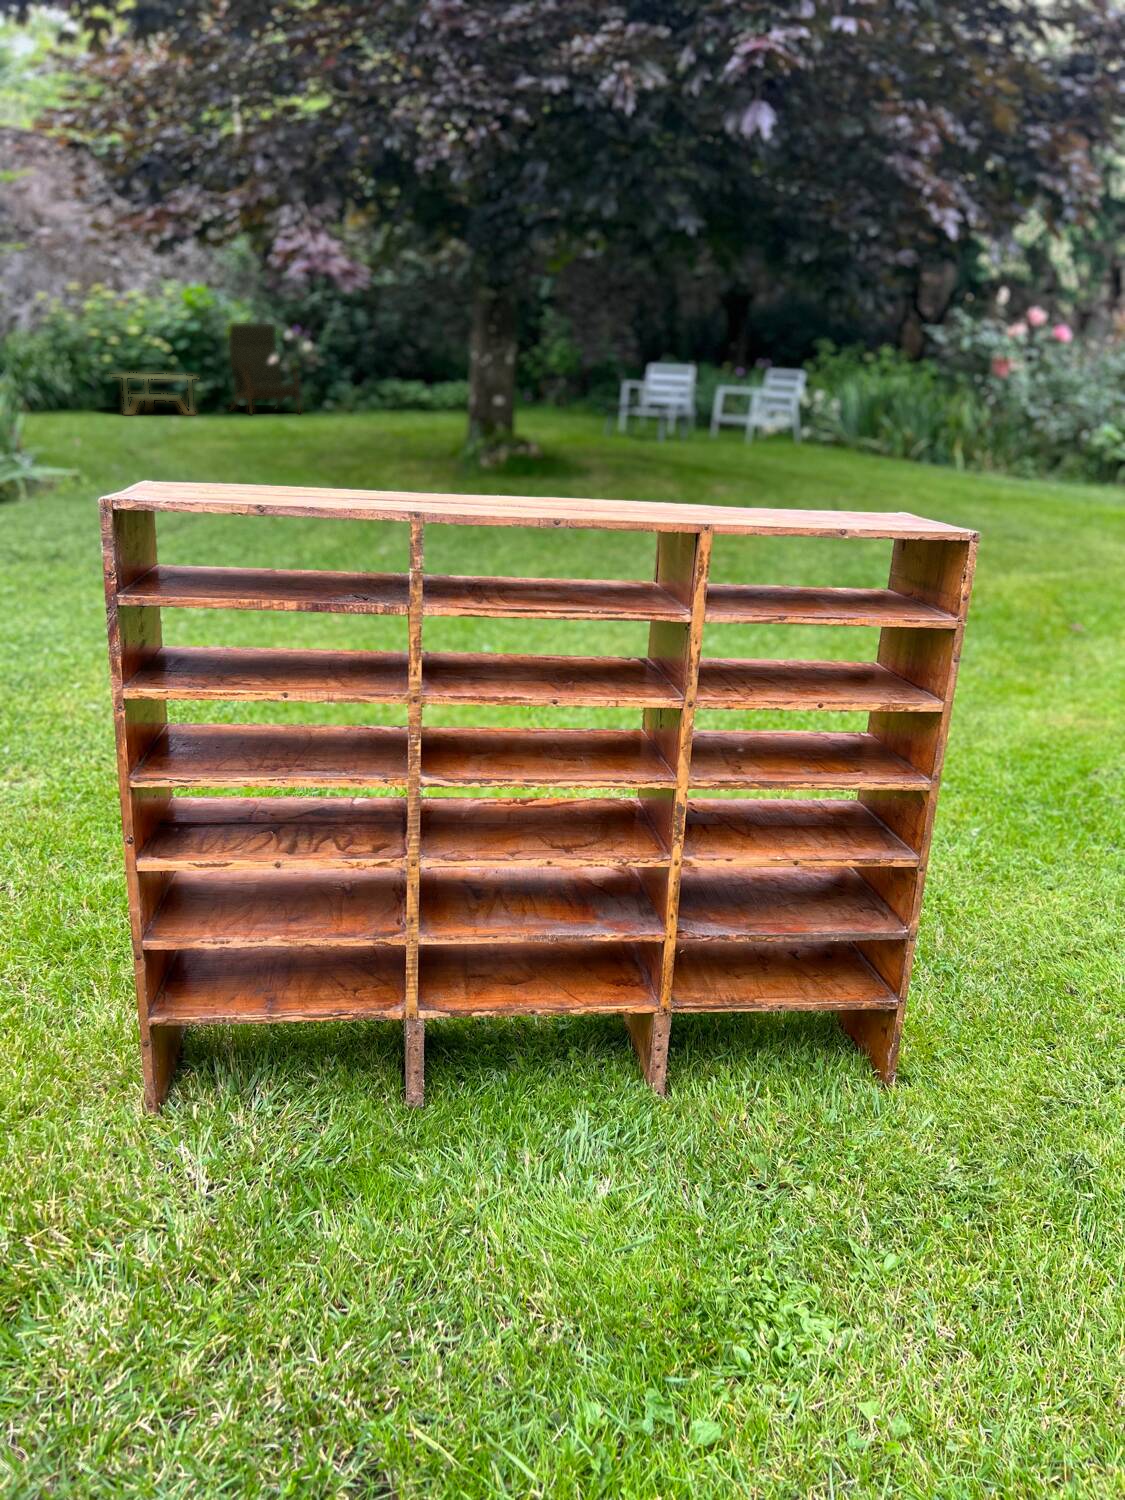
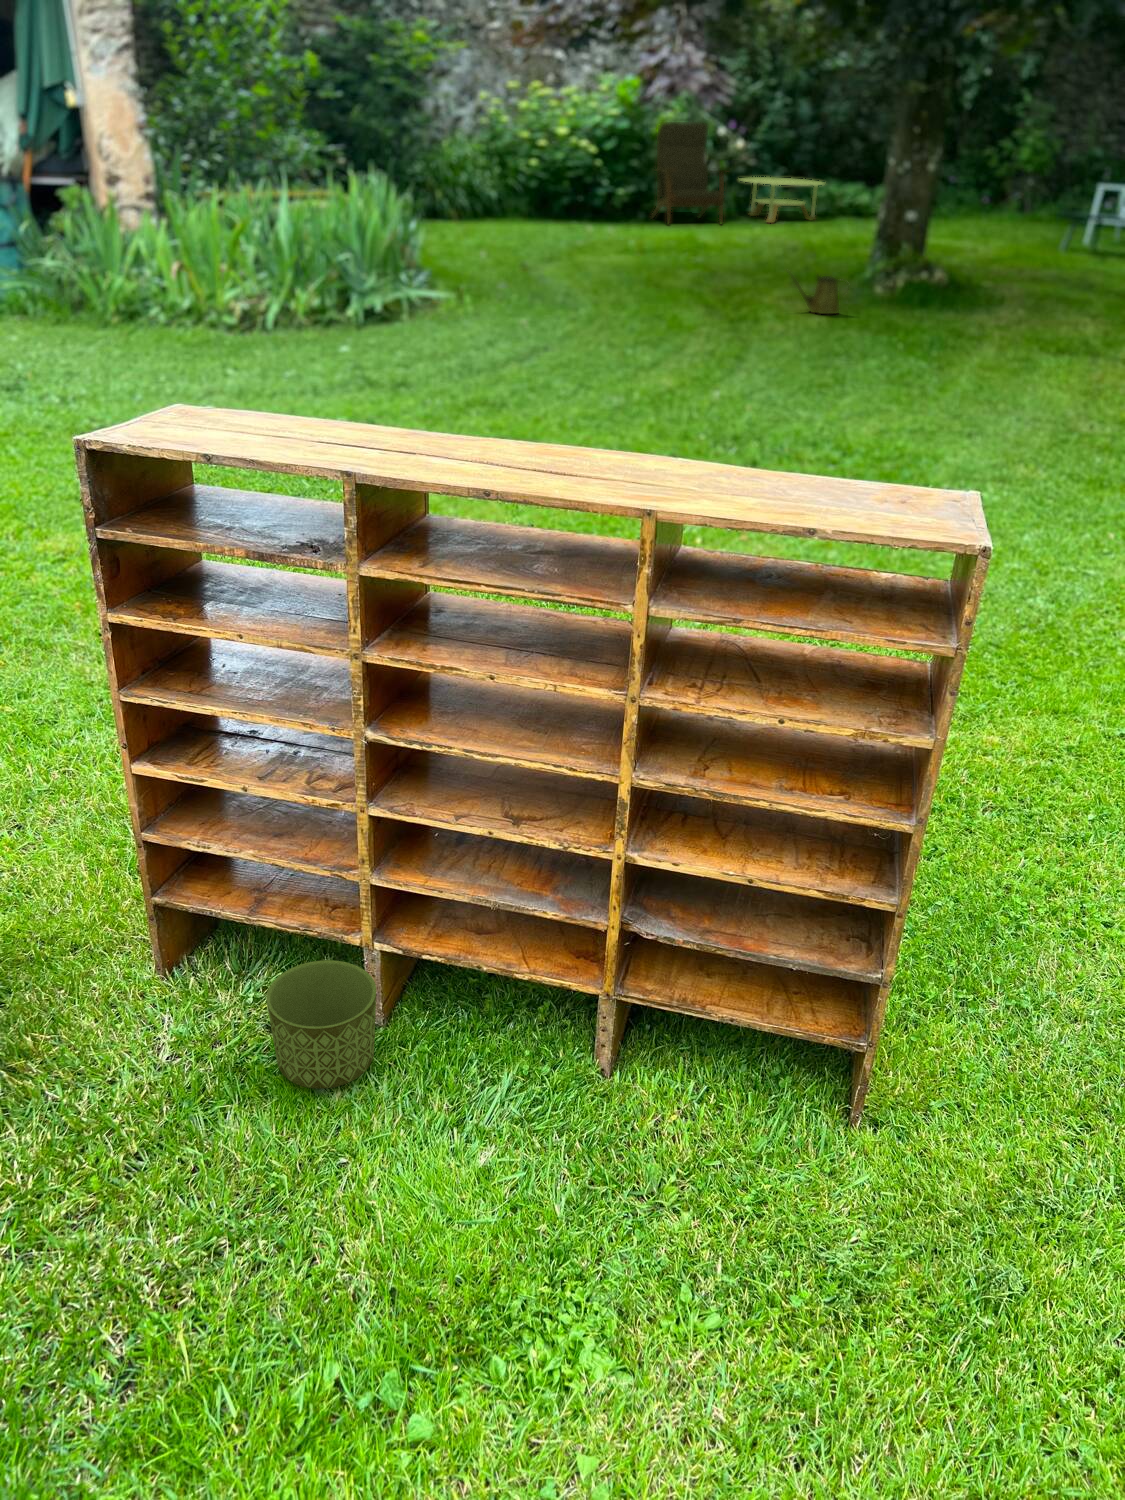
round table: present [120,373,194,415] -> present [740,177,824,223]
watering can: none [406,438,465,476] -> present [795,276,849,314]
planter: none [341,1032,456,1166] -> present [266,960,376,1089]

